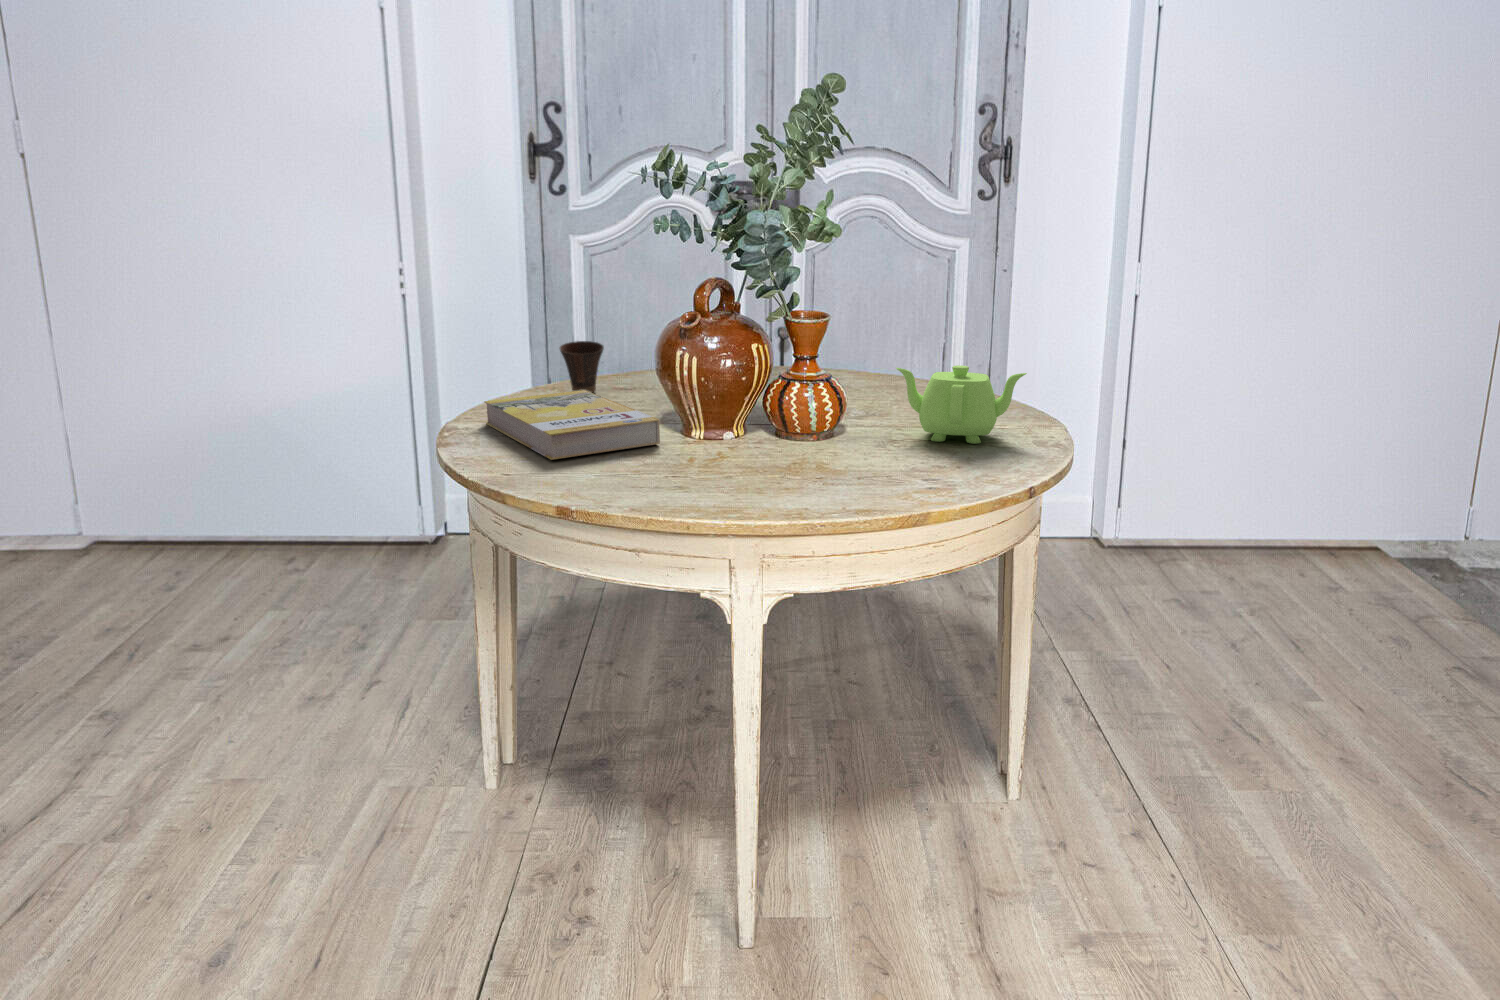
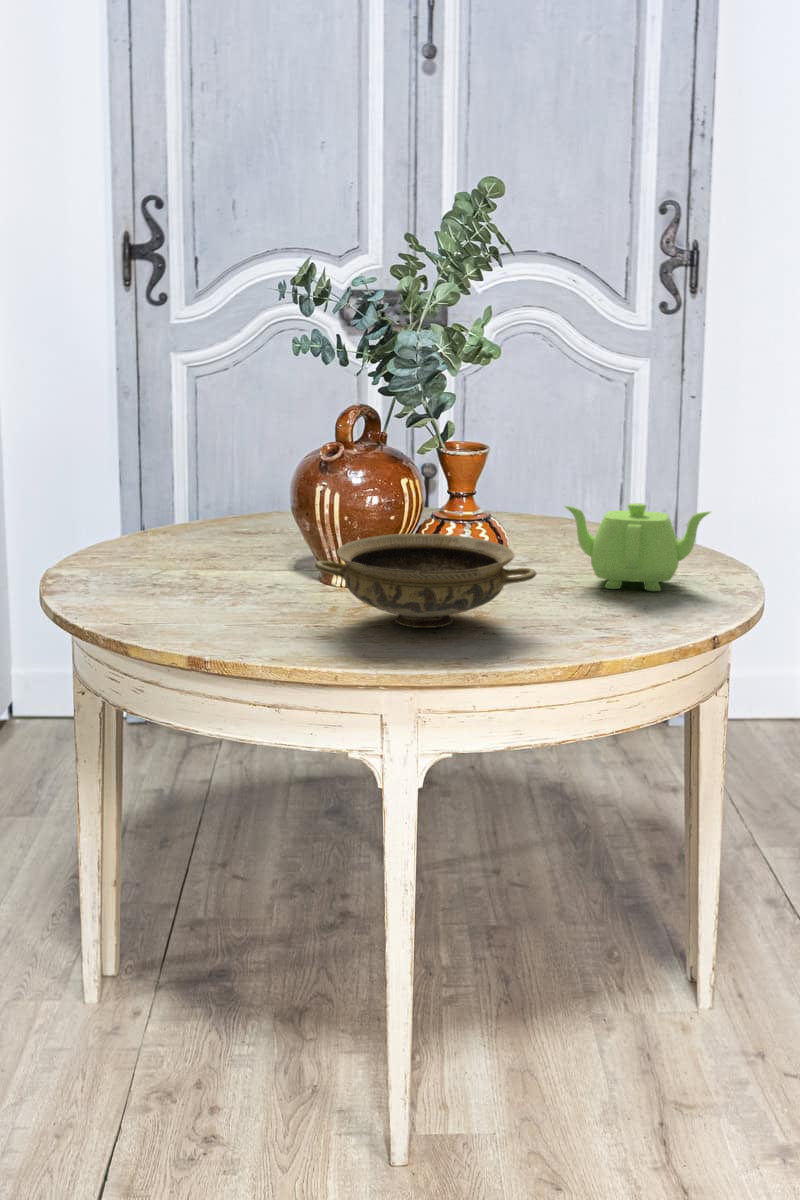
cup: present [560,341,604,393] -> none [176,477,227,538]
book: present [485,390,660,460] -> none [93,532,297,609]
ceramic bowl: none [674,393,871,478] -> present [315,534,536,628]

